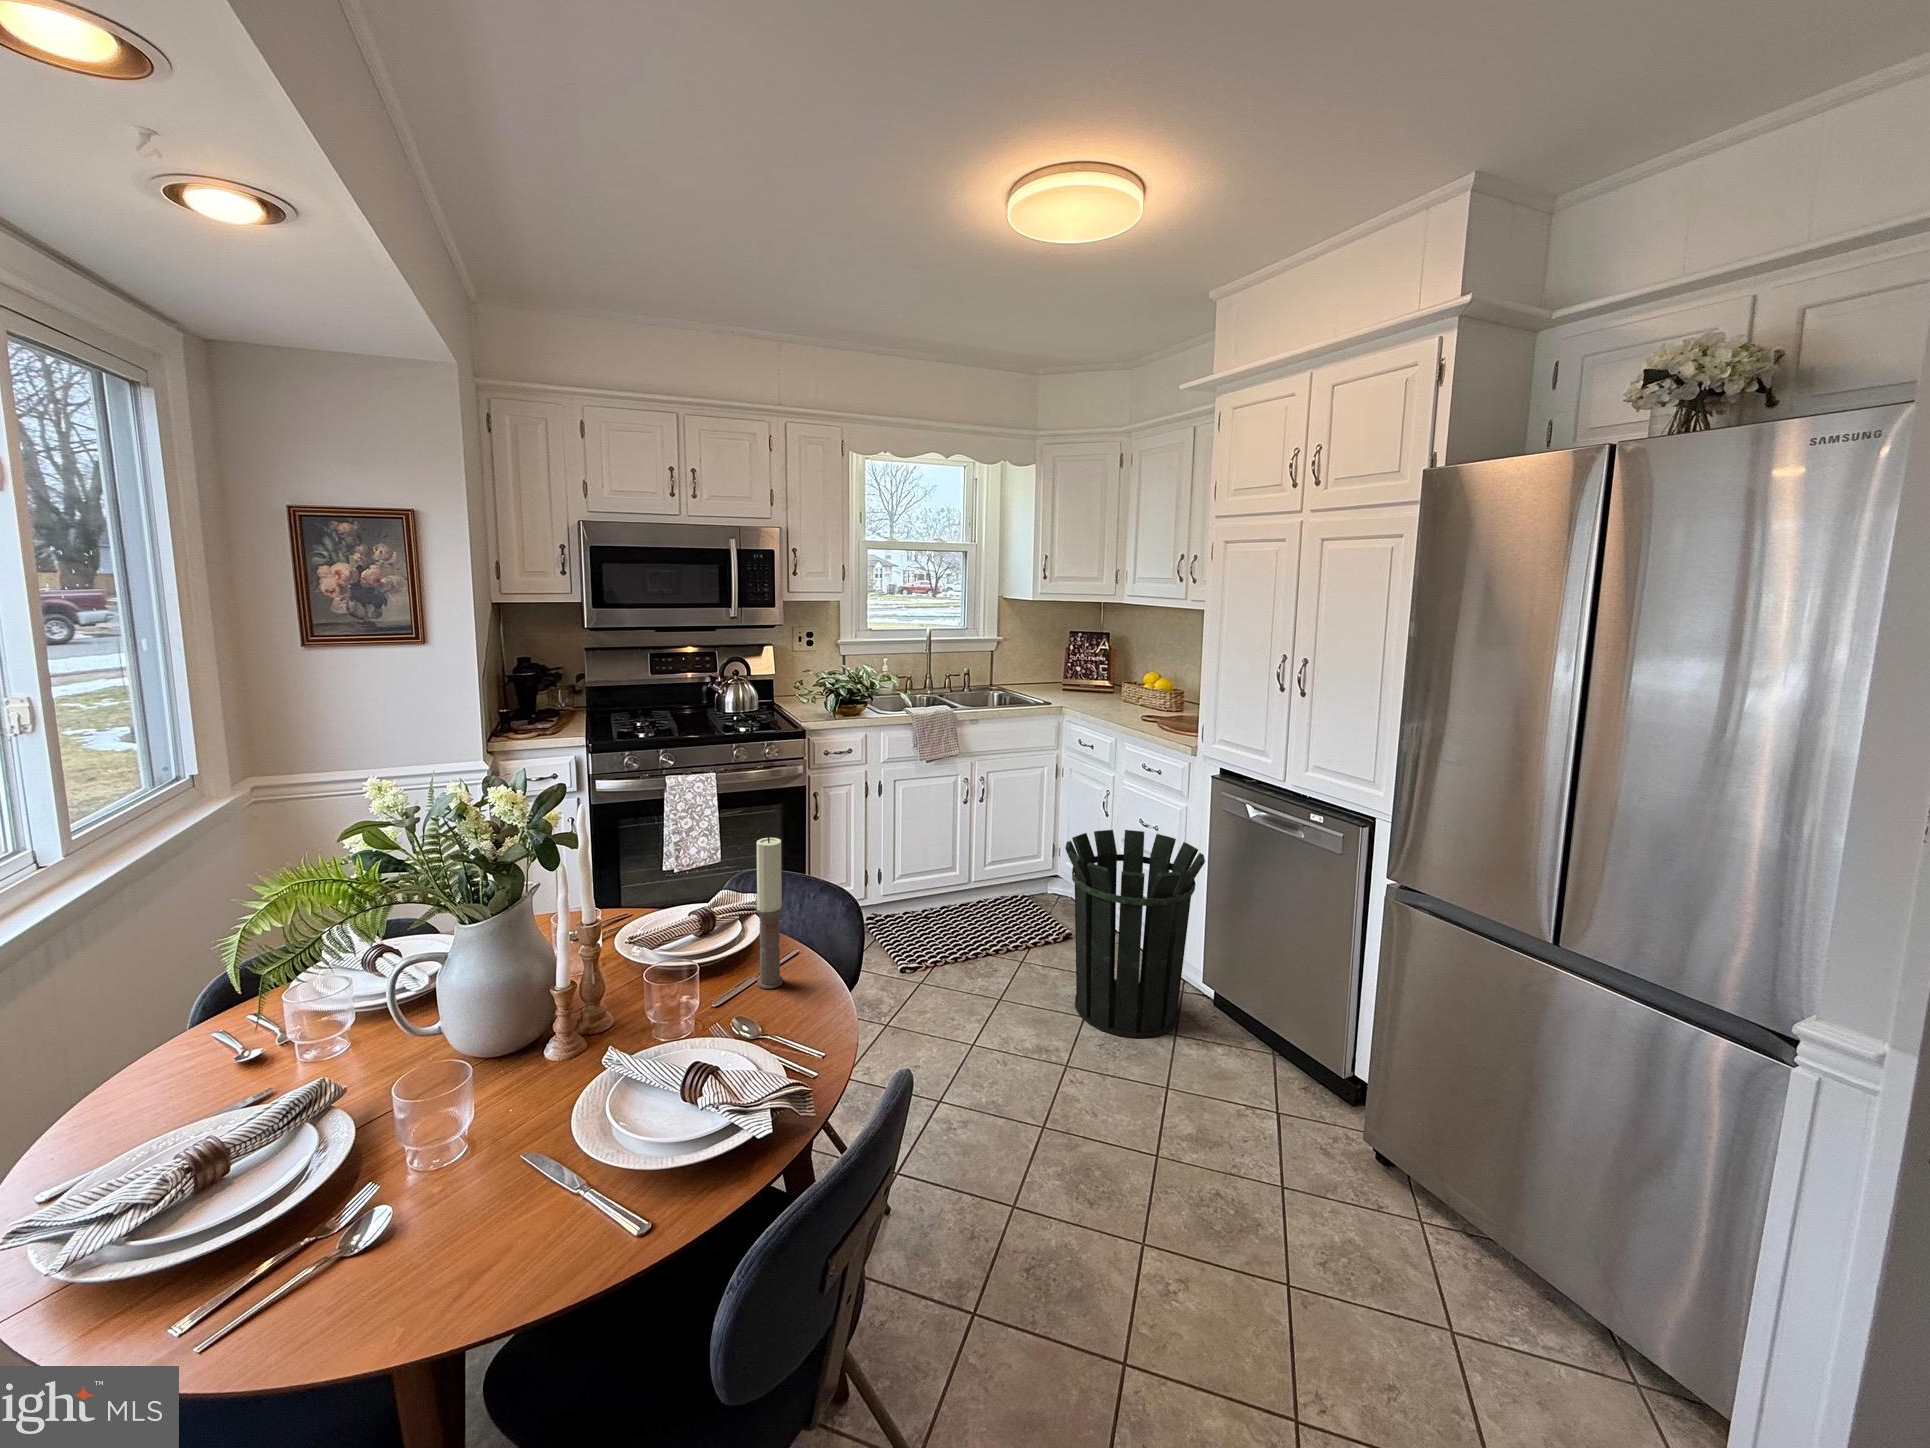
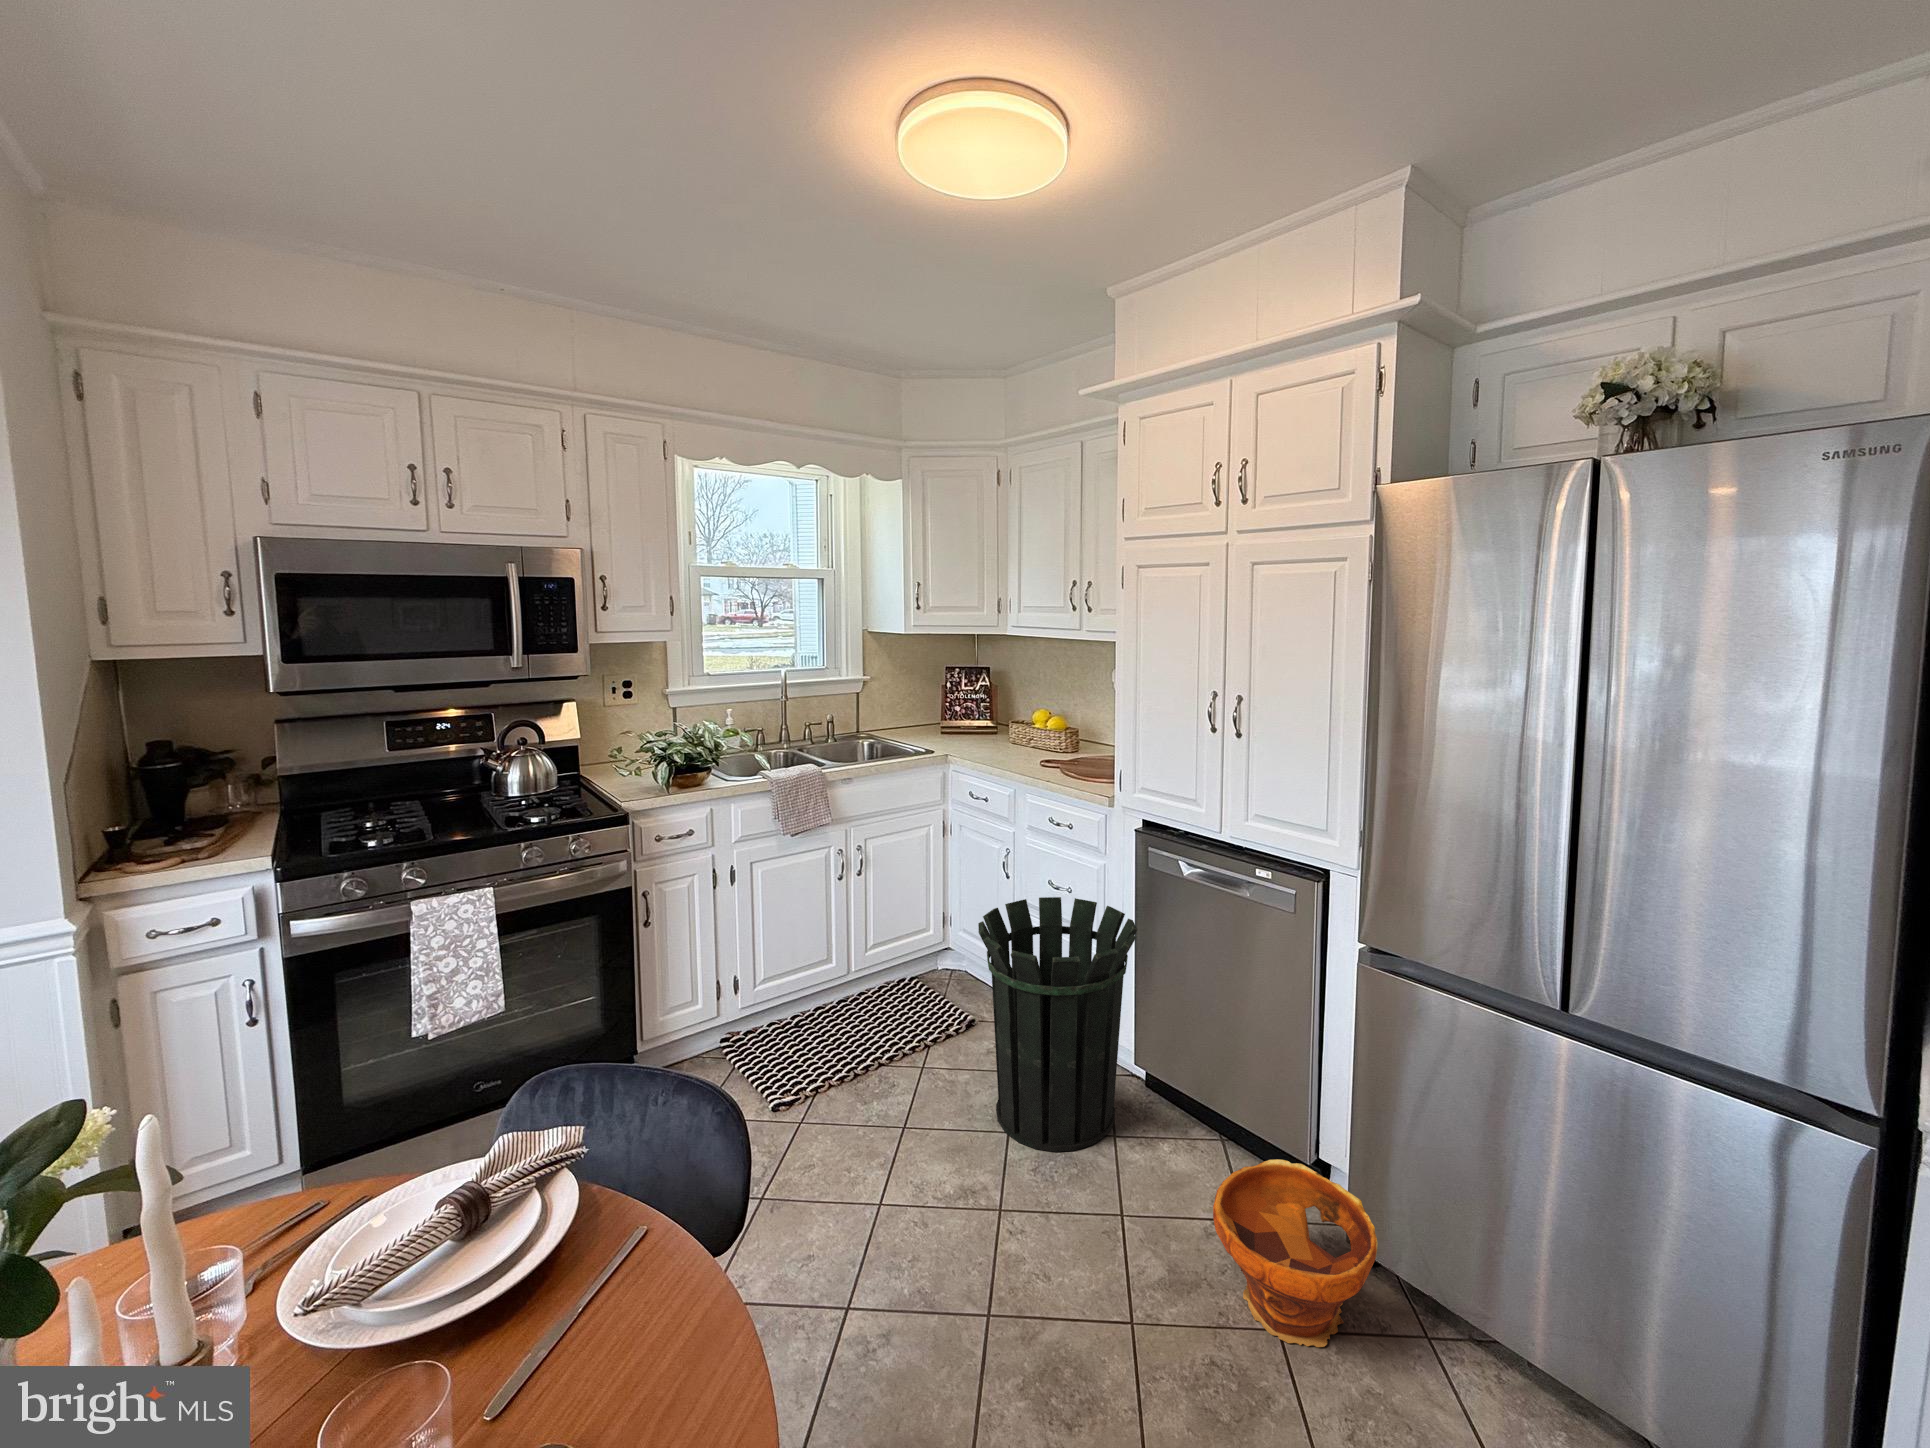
candle: present [756,836,783,989] -> none [559,1064,618,1331]
planter: none [1232,1059,1377,1205] -> present [1213,1159,1378,1347]

